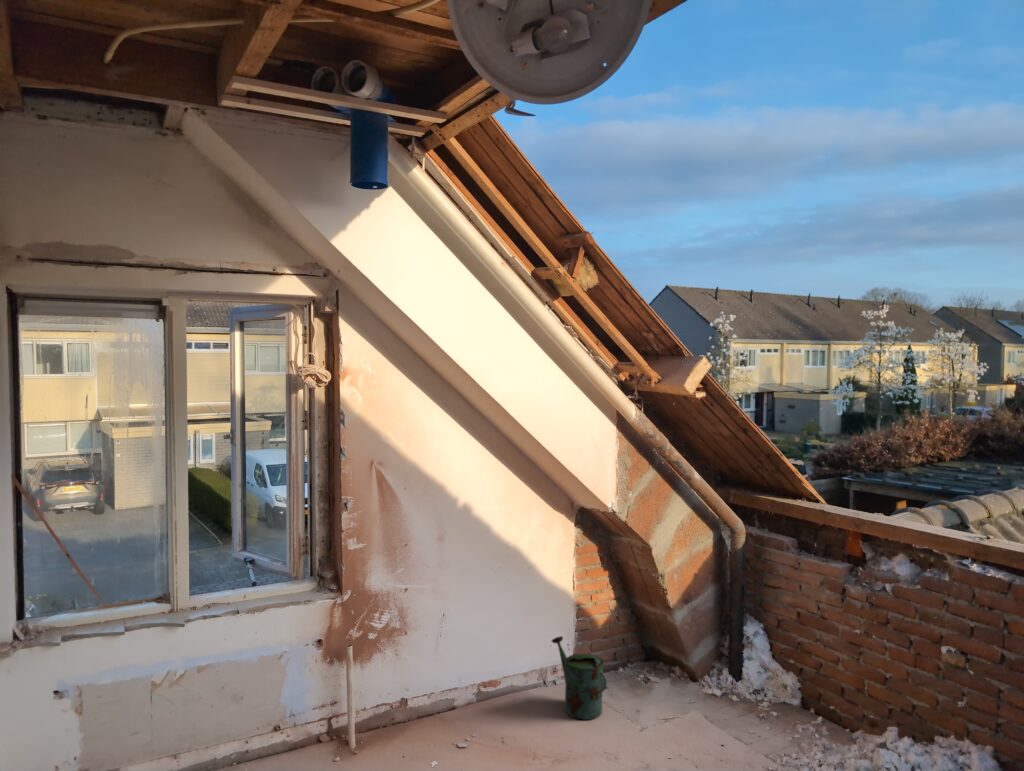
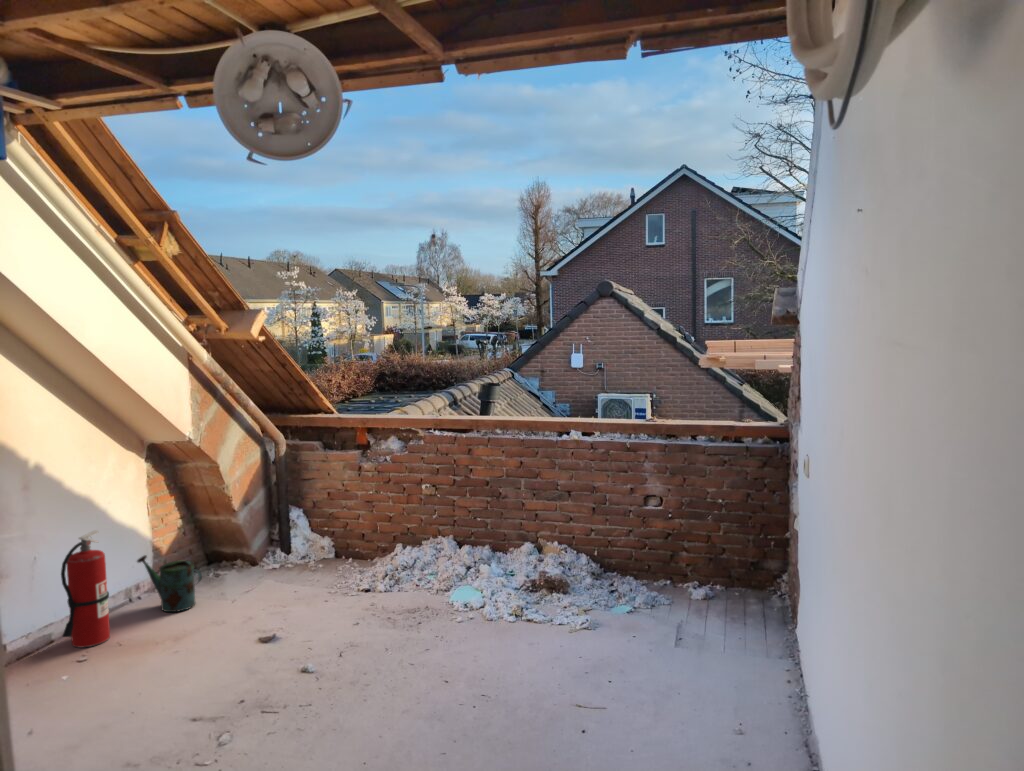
fire extinguisher: none [450,601,502,732] -> present [61,530,110,648]

